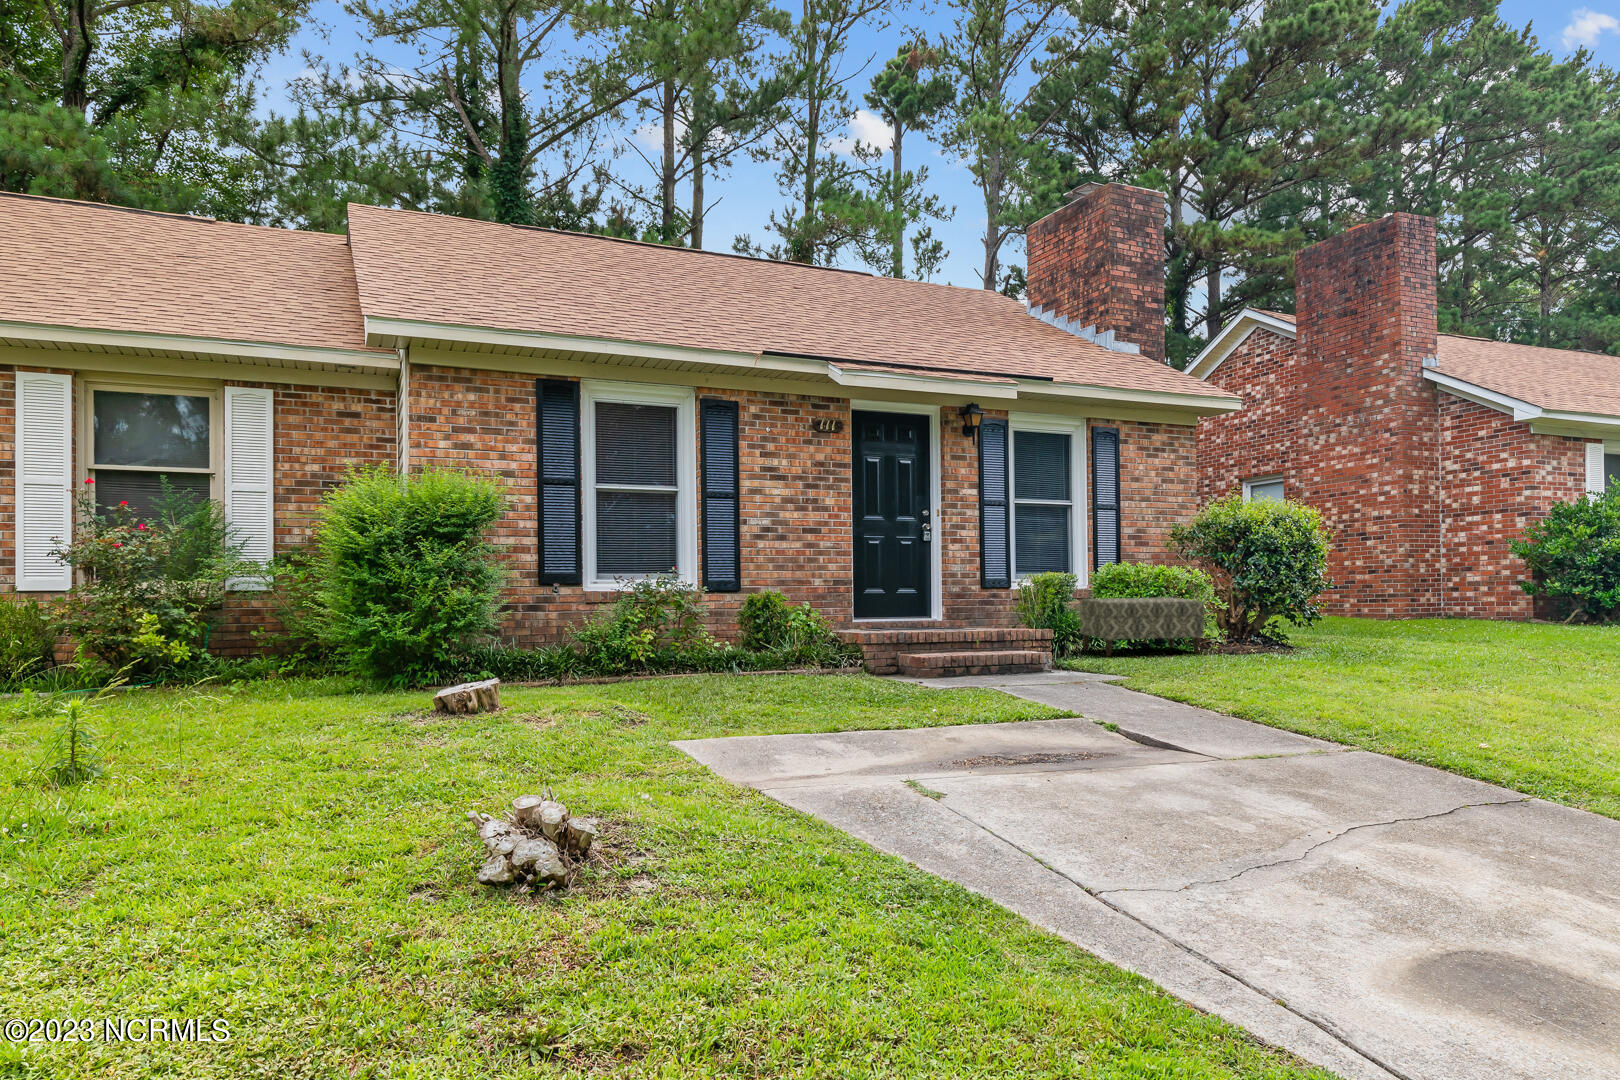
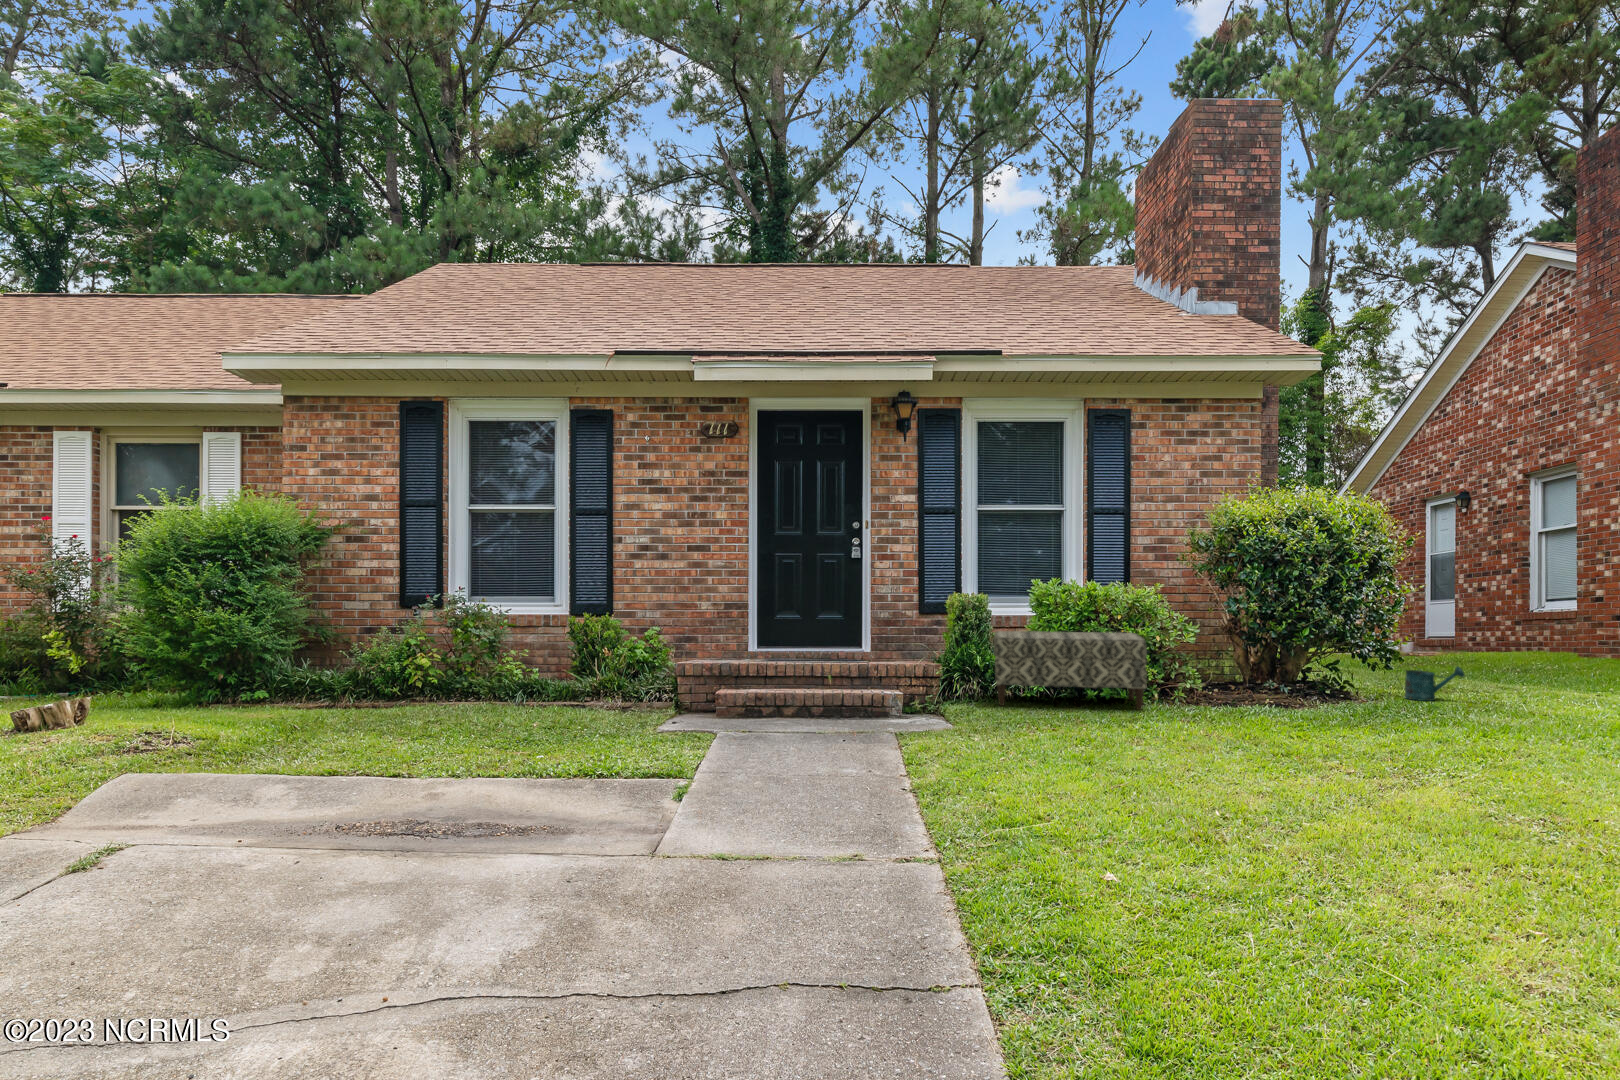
watering can: none [1304,614,1347,638] -> present [1404,667,1465,701]

